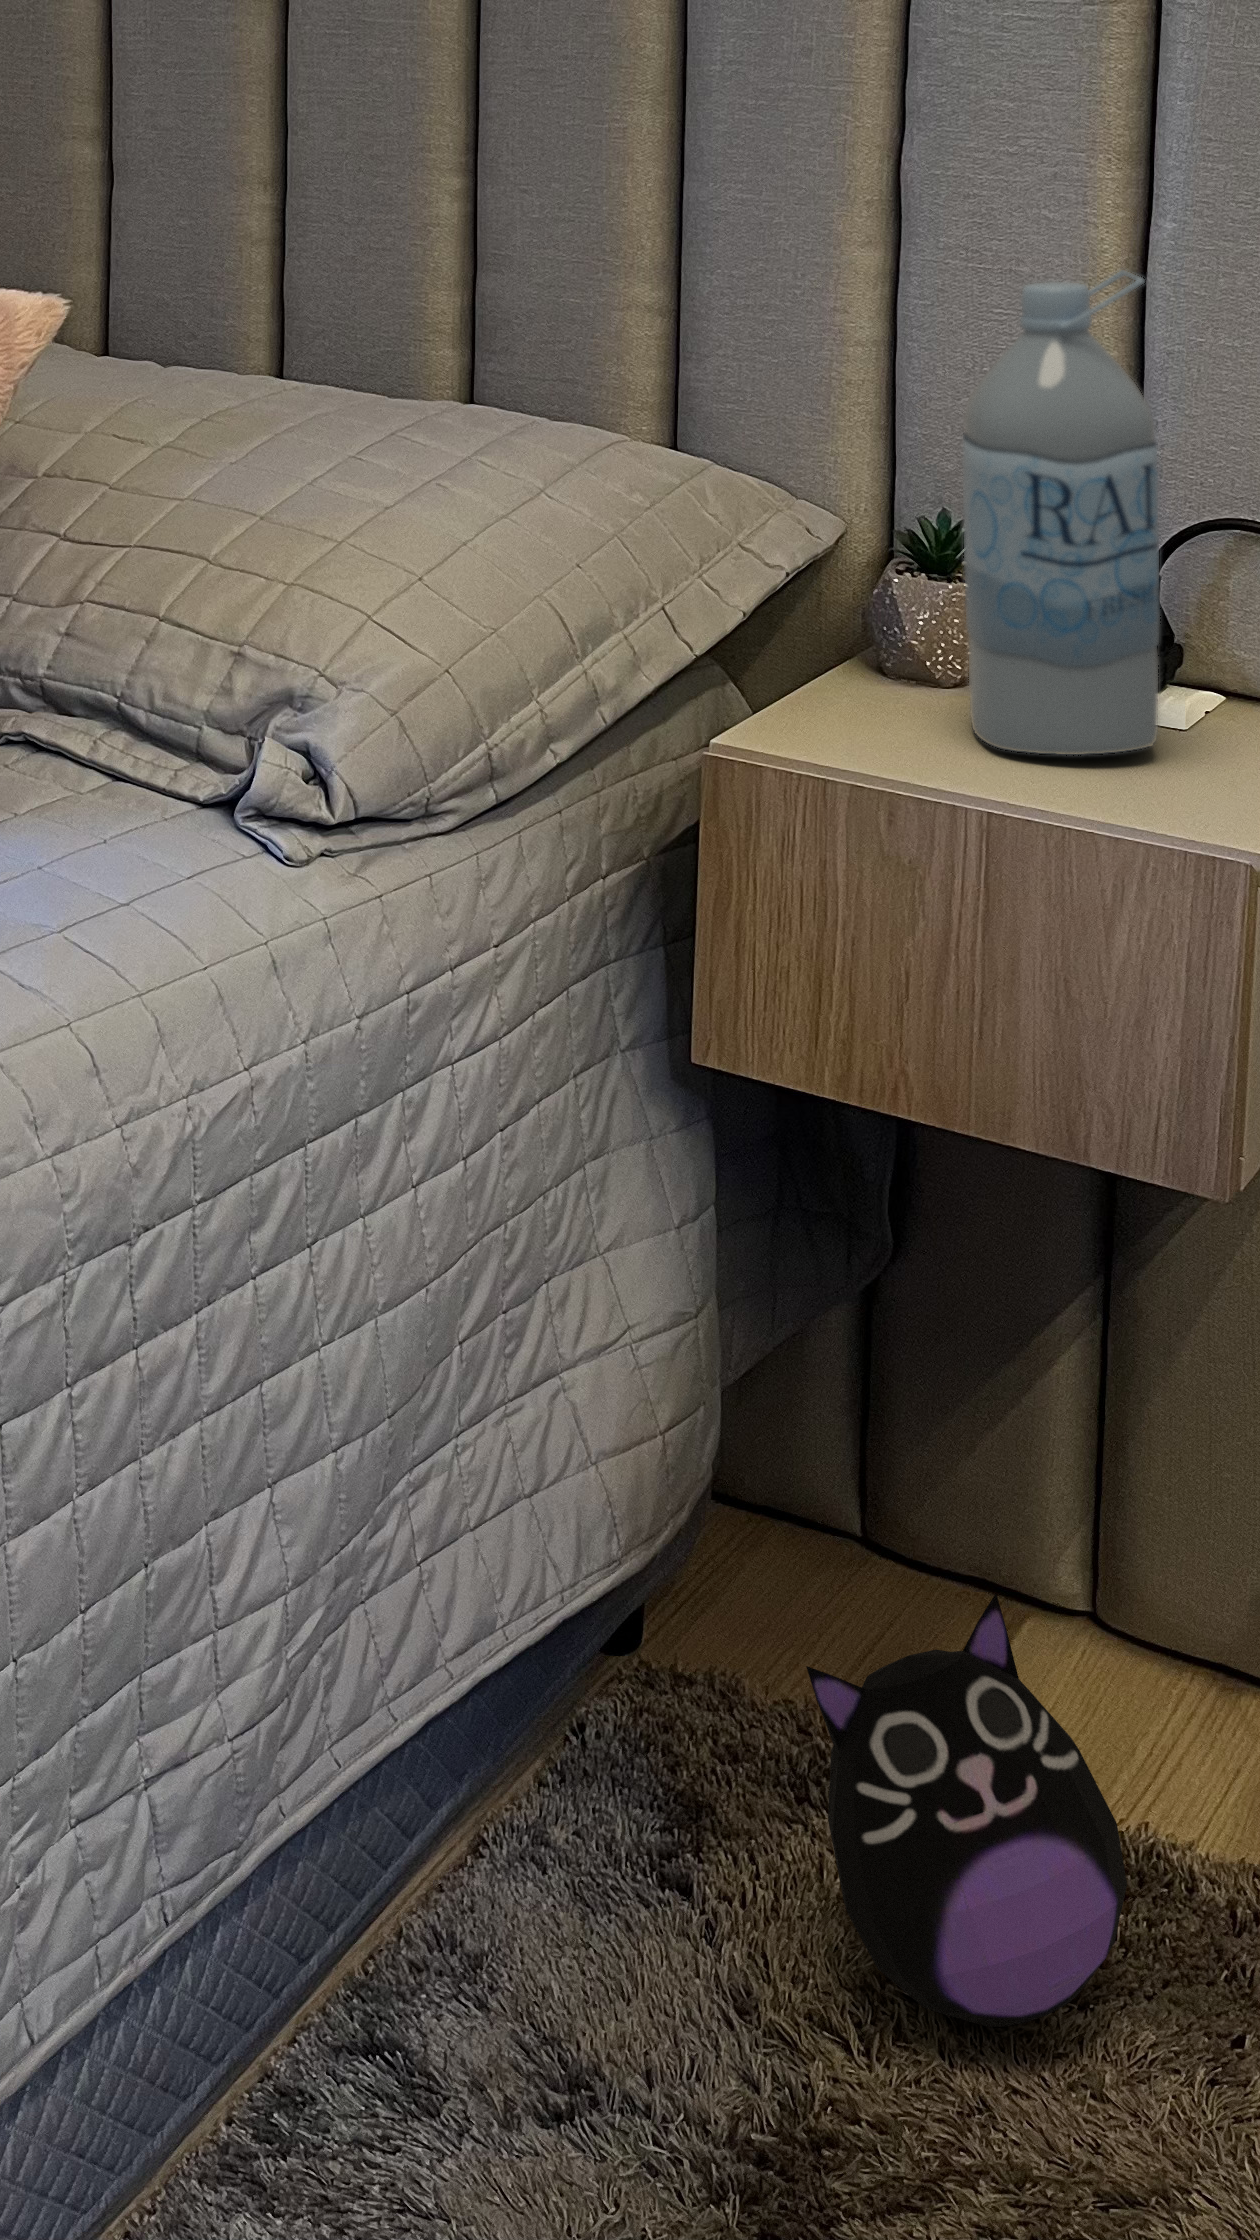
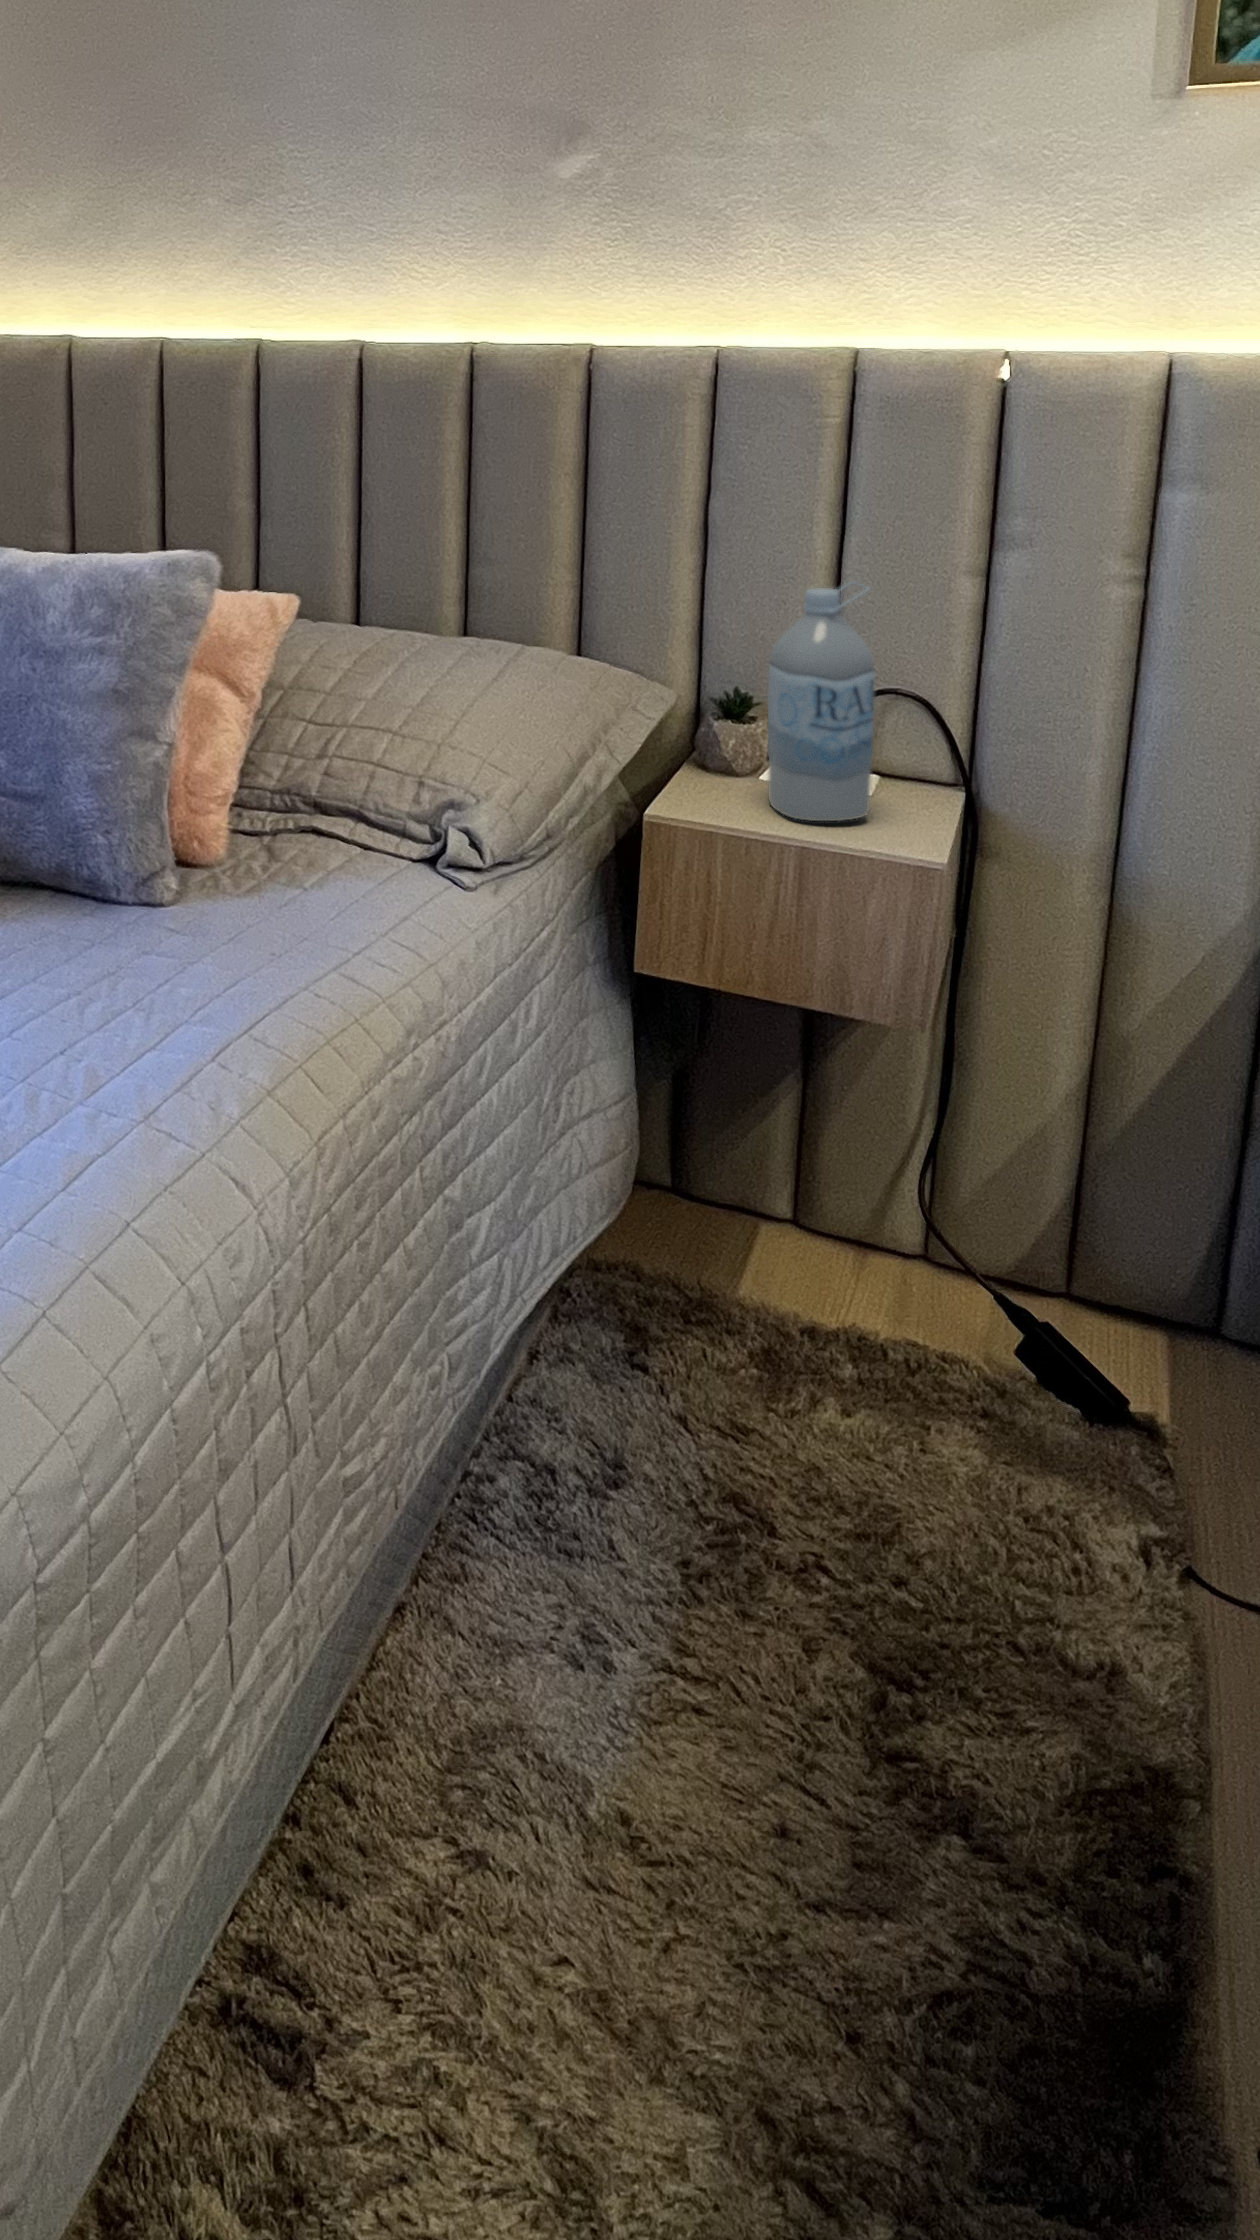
plush toy: present [806,1594,1127,2027] -> none [722,1221,875,1421]

